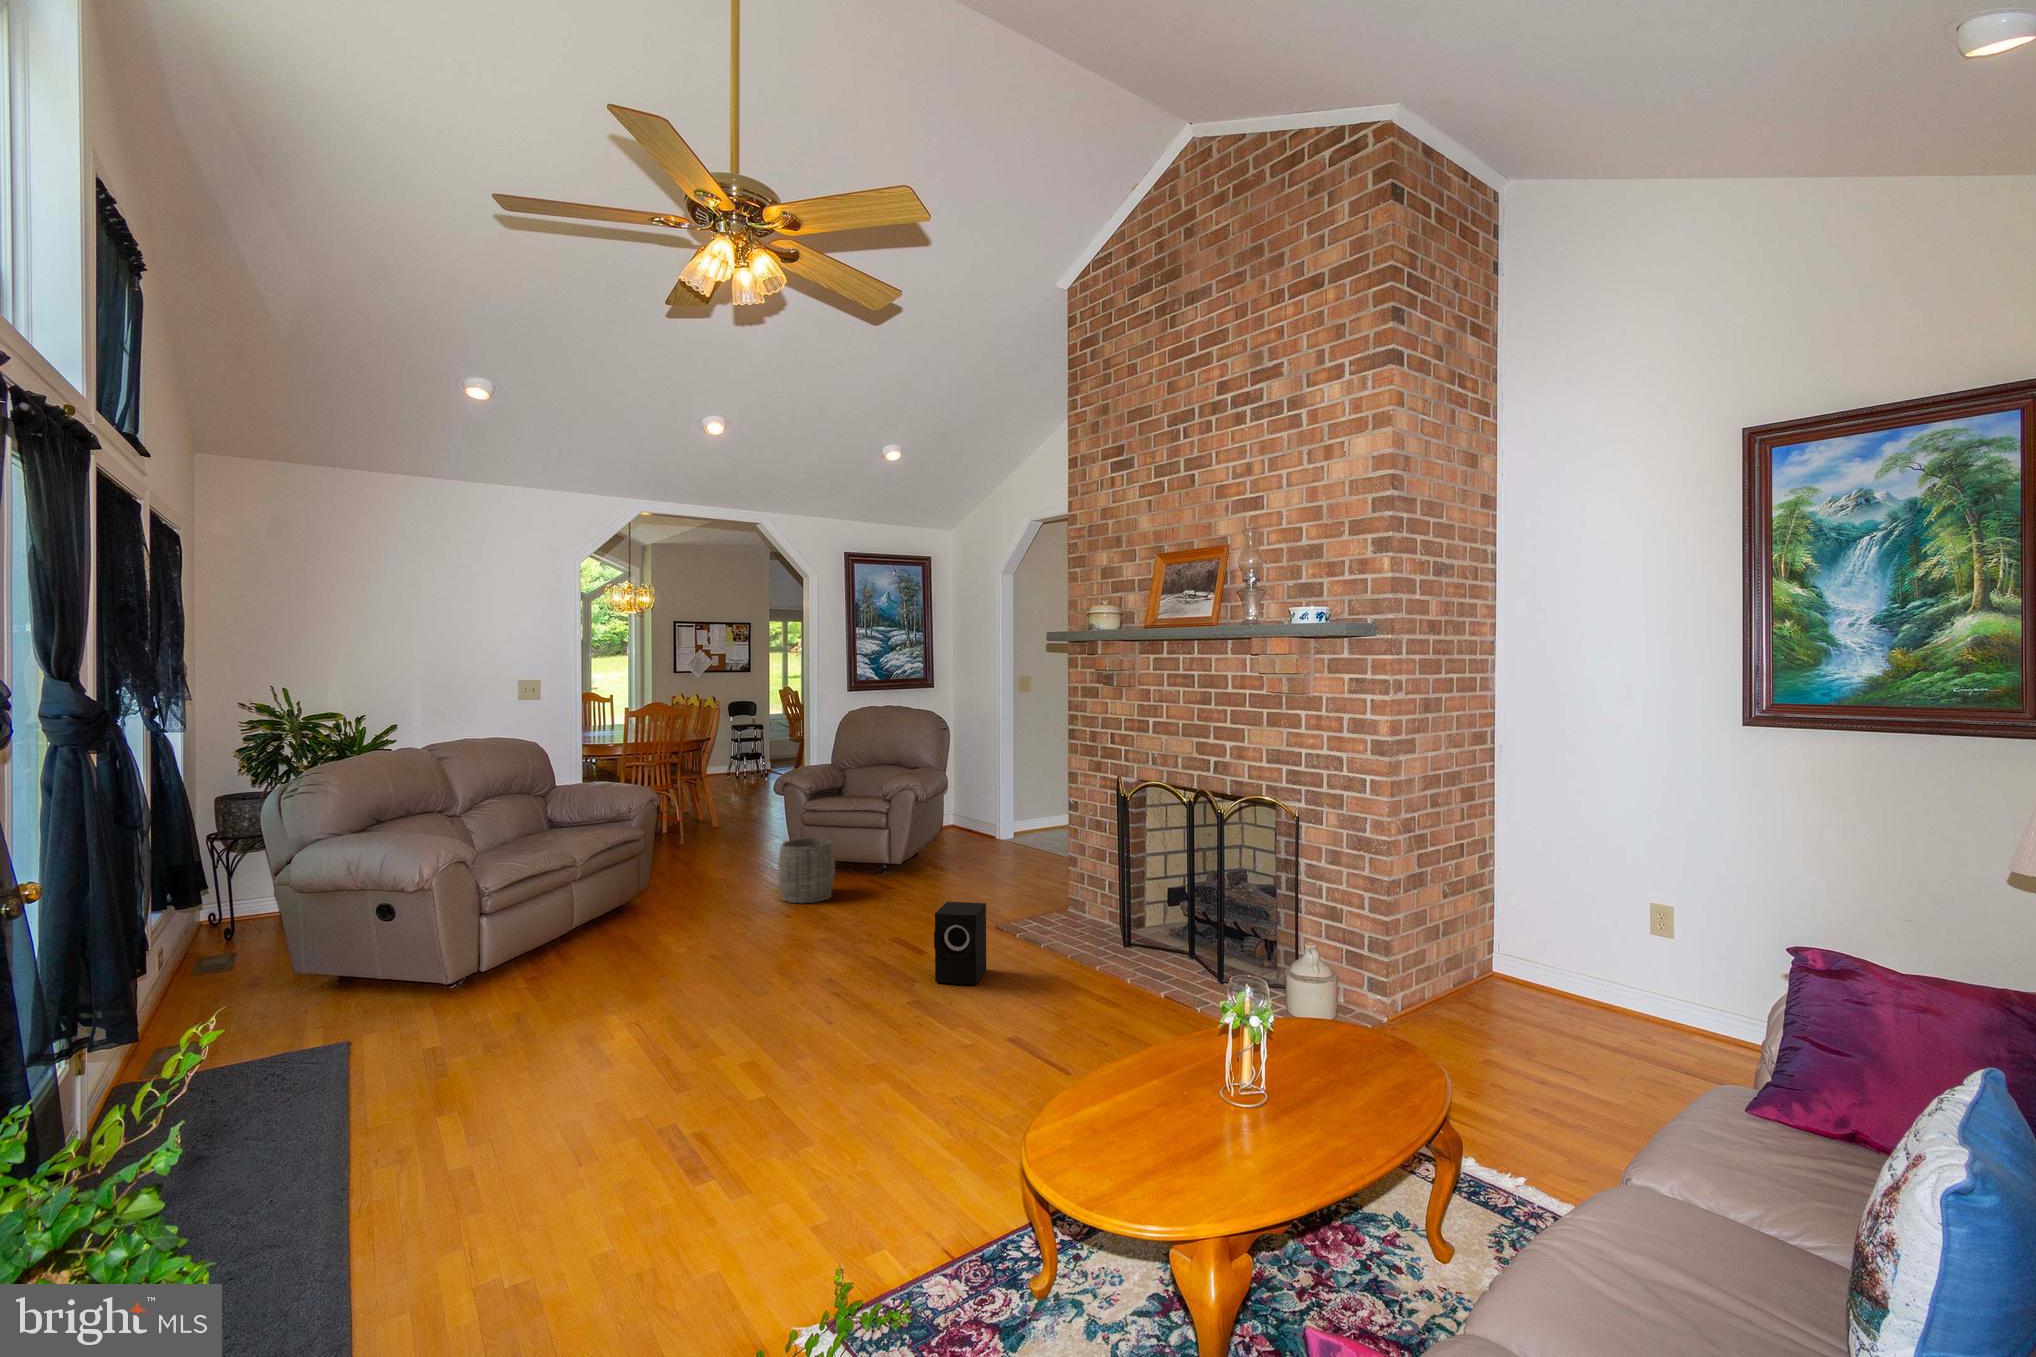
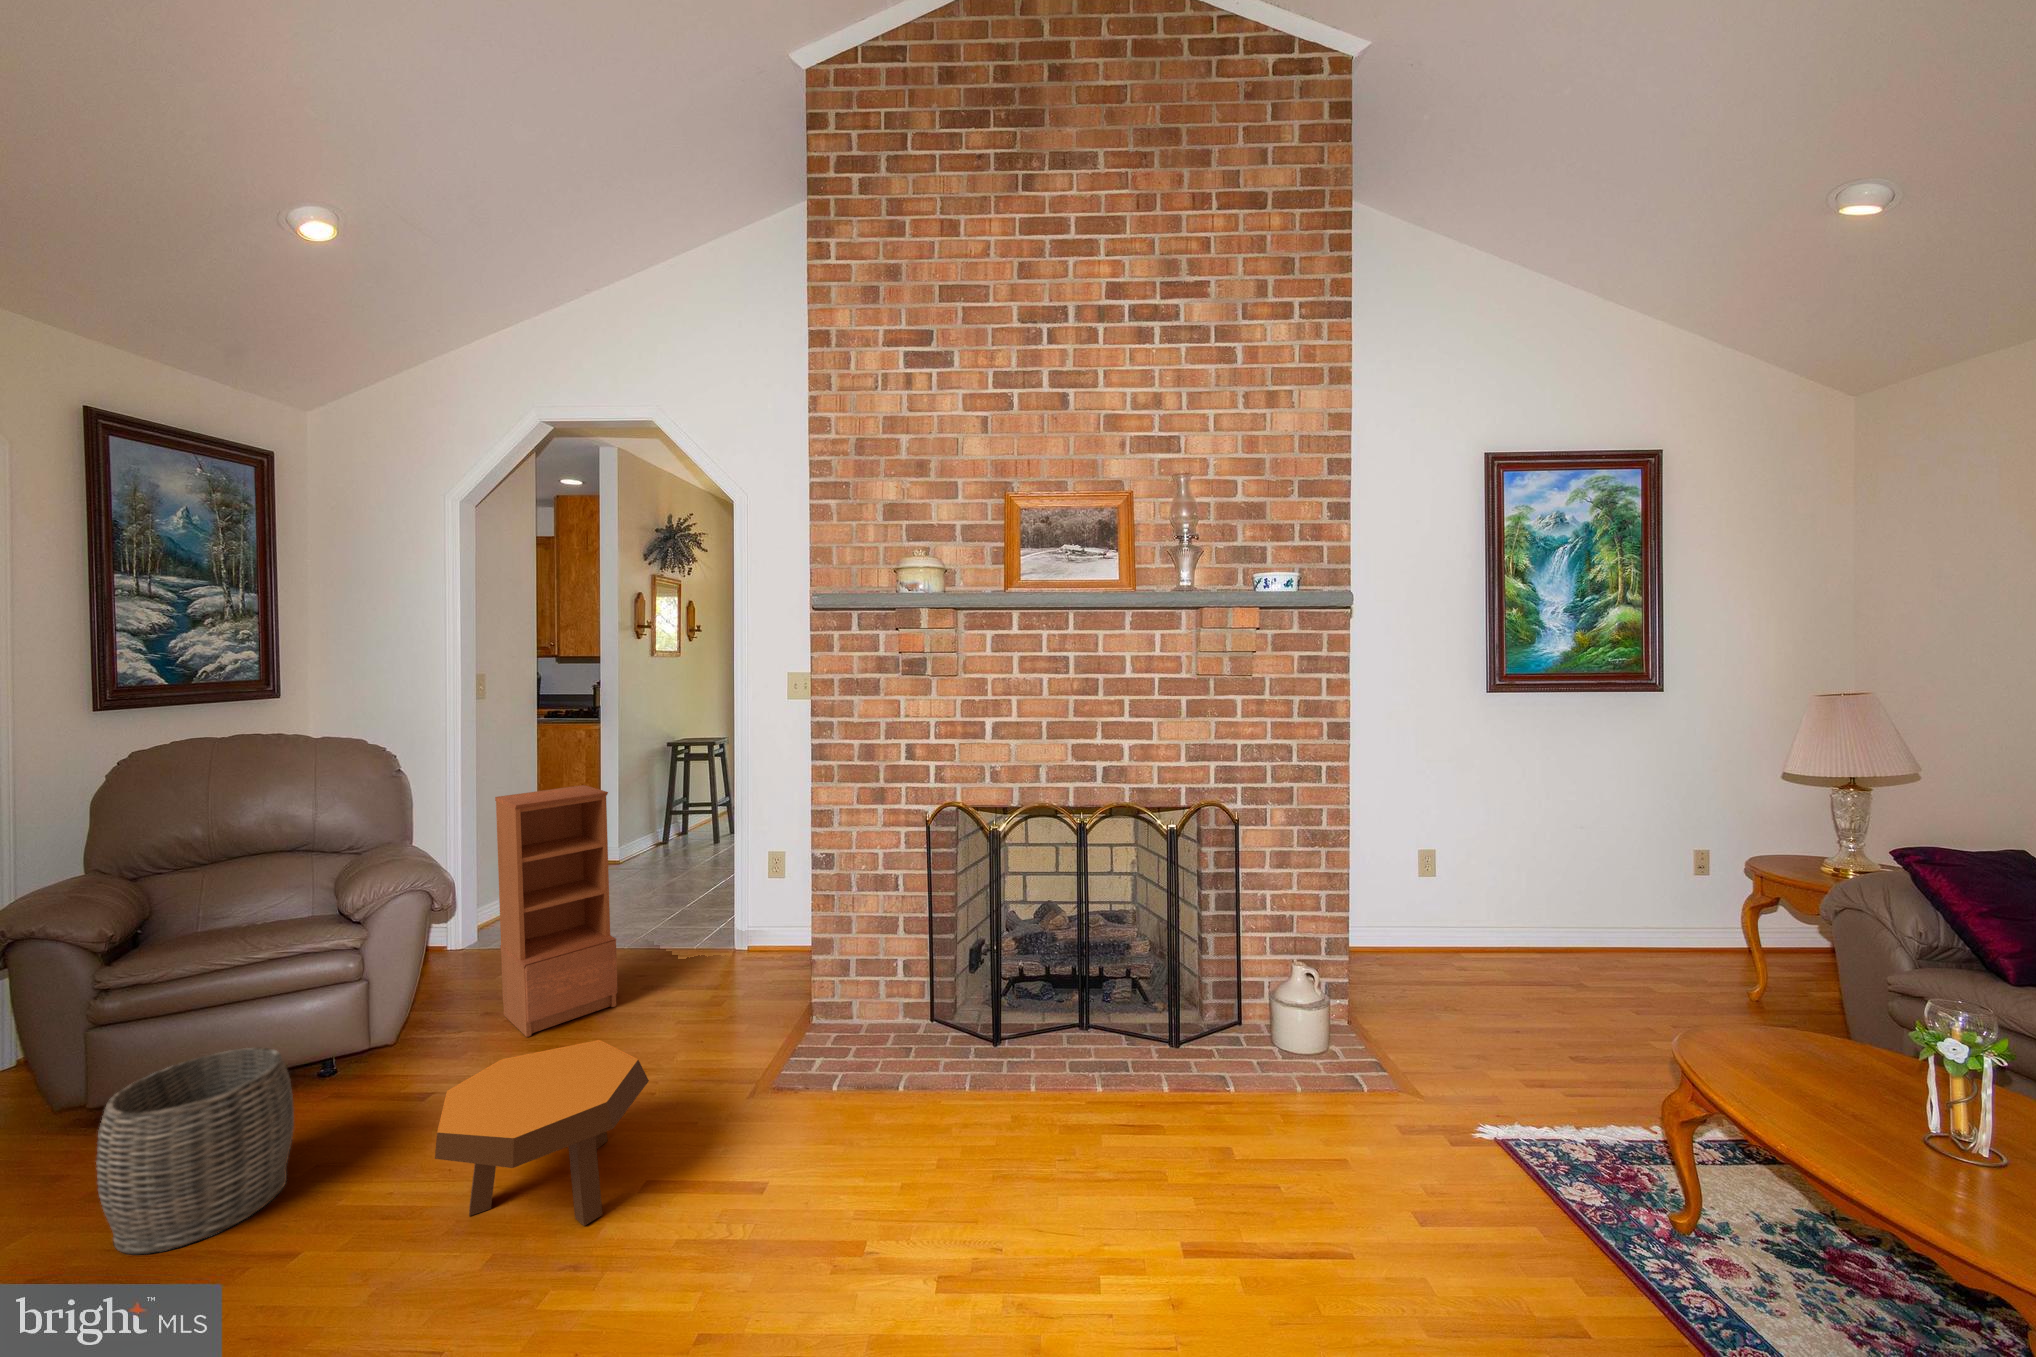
bookcase: none [943,749,994,883] -> present [495,785,617,1037]
footstool: none [841,866,927,937] -> present [435,1040,649,1226]
speaker: present [934,902,986,984] -> none [828,1069,945,1272]

